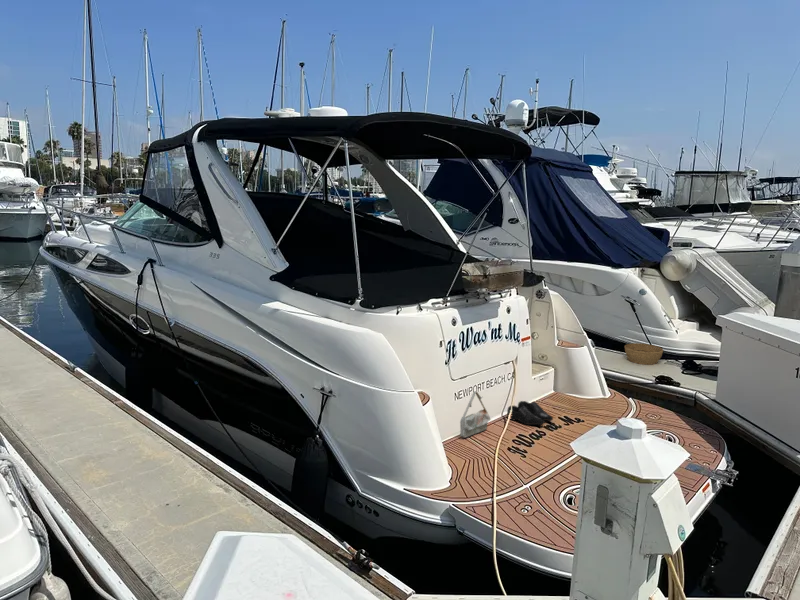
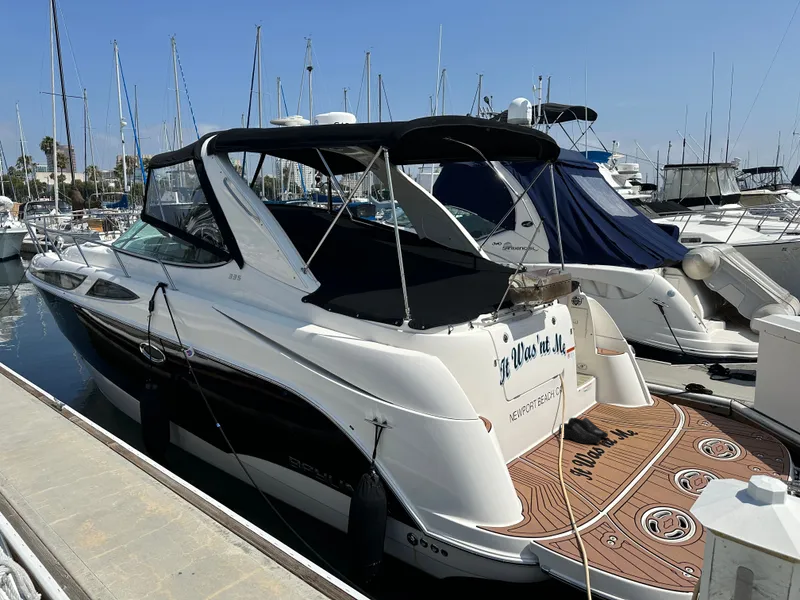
basket: present [624,343,663,365] -> none [654,347,696,369]
bag: present [460,391,490,438] -> none [516,411,546,462]

